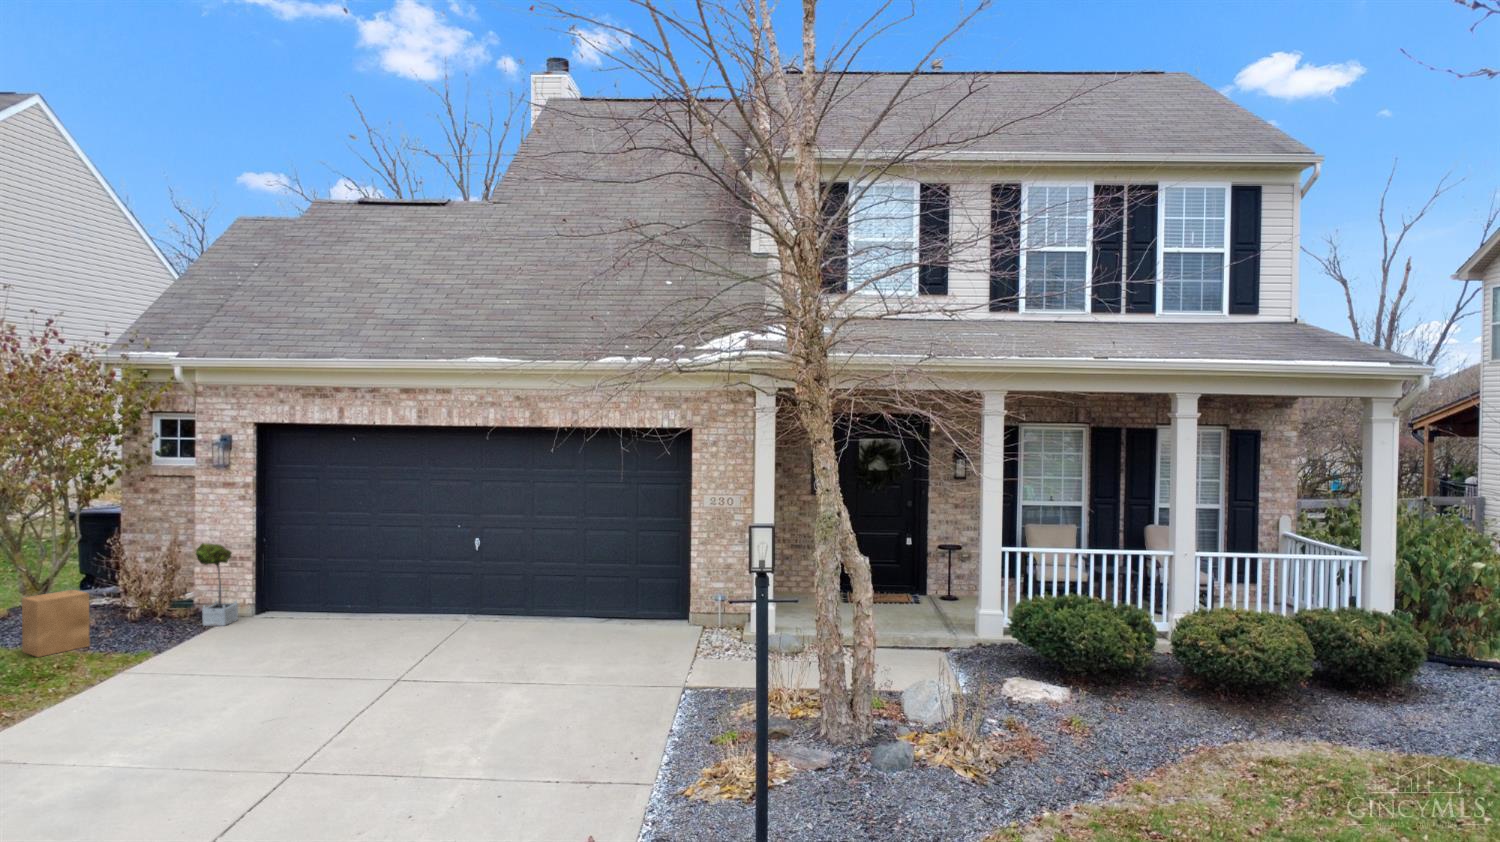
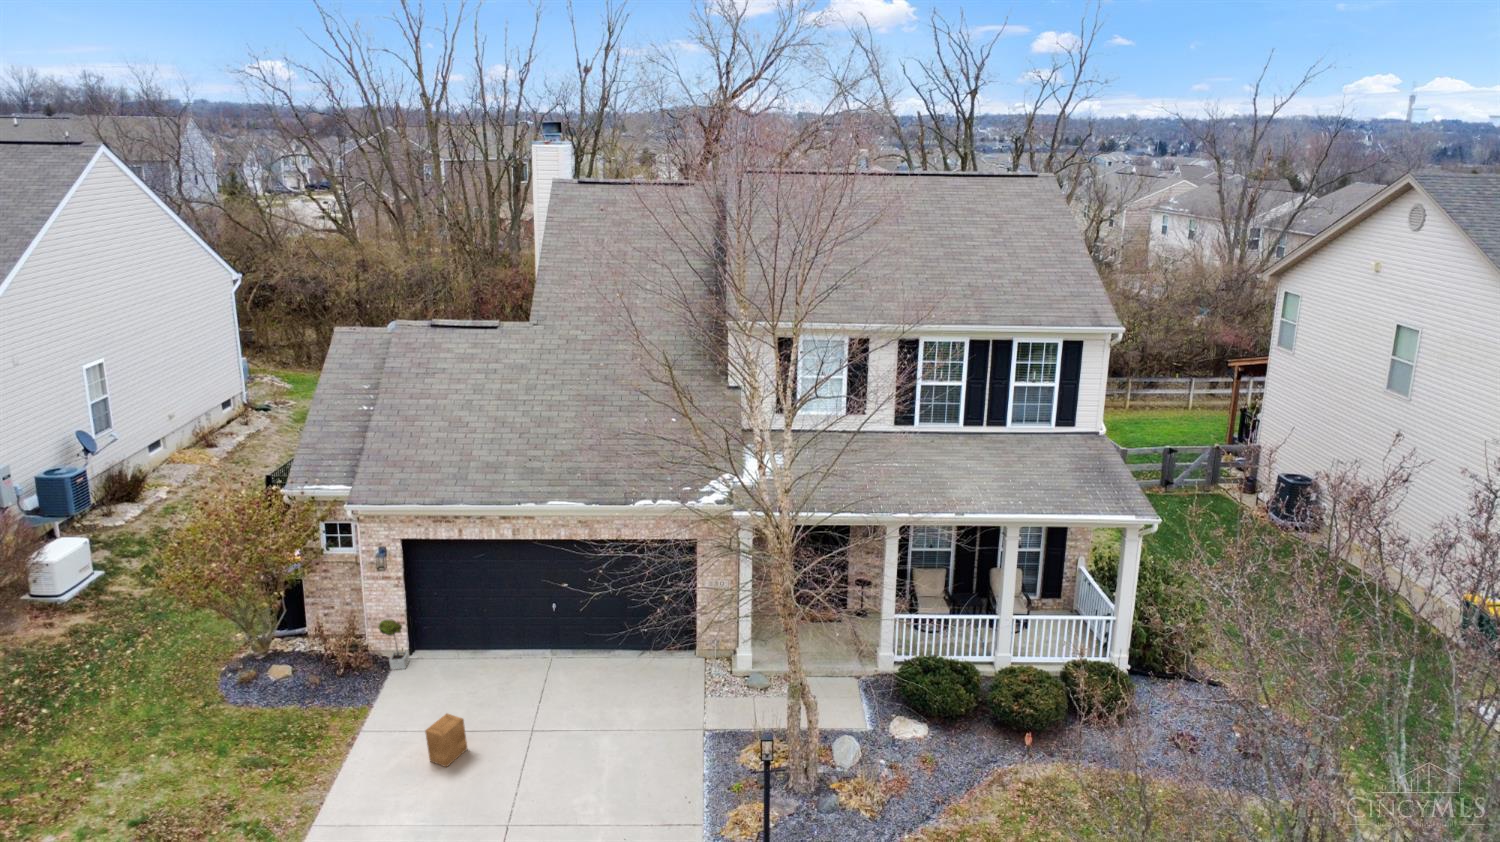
cardboard box: present [22,590,90,657] -> present [425,714,467,767]

